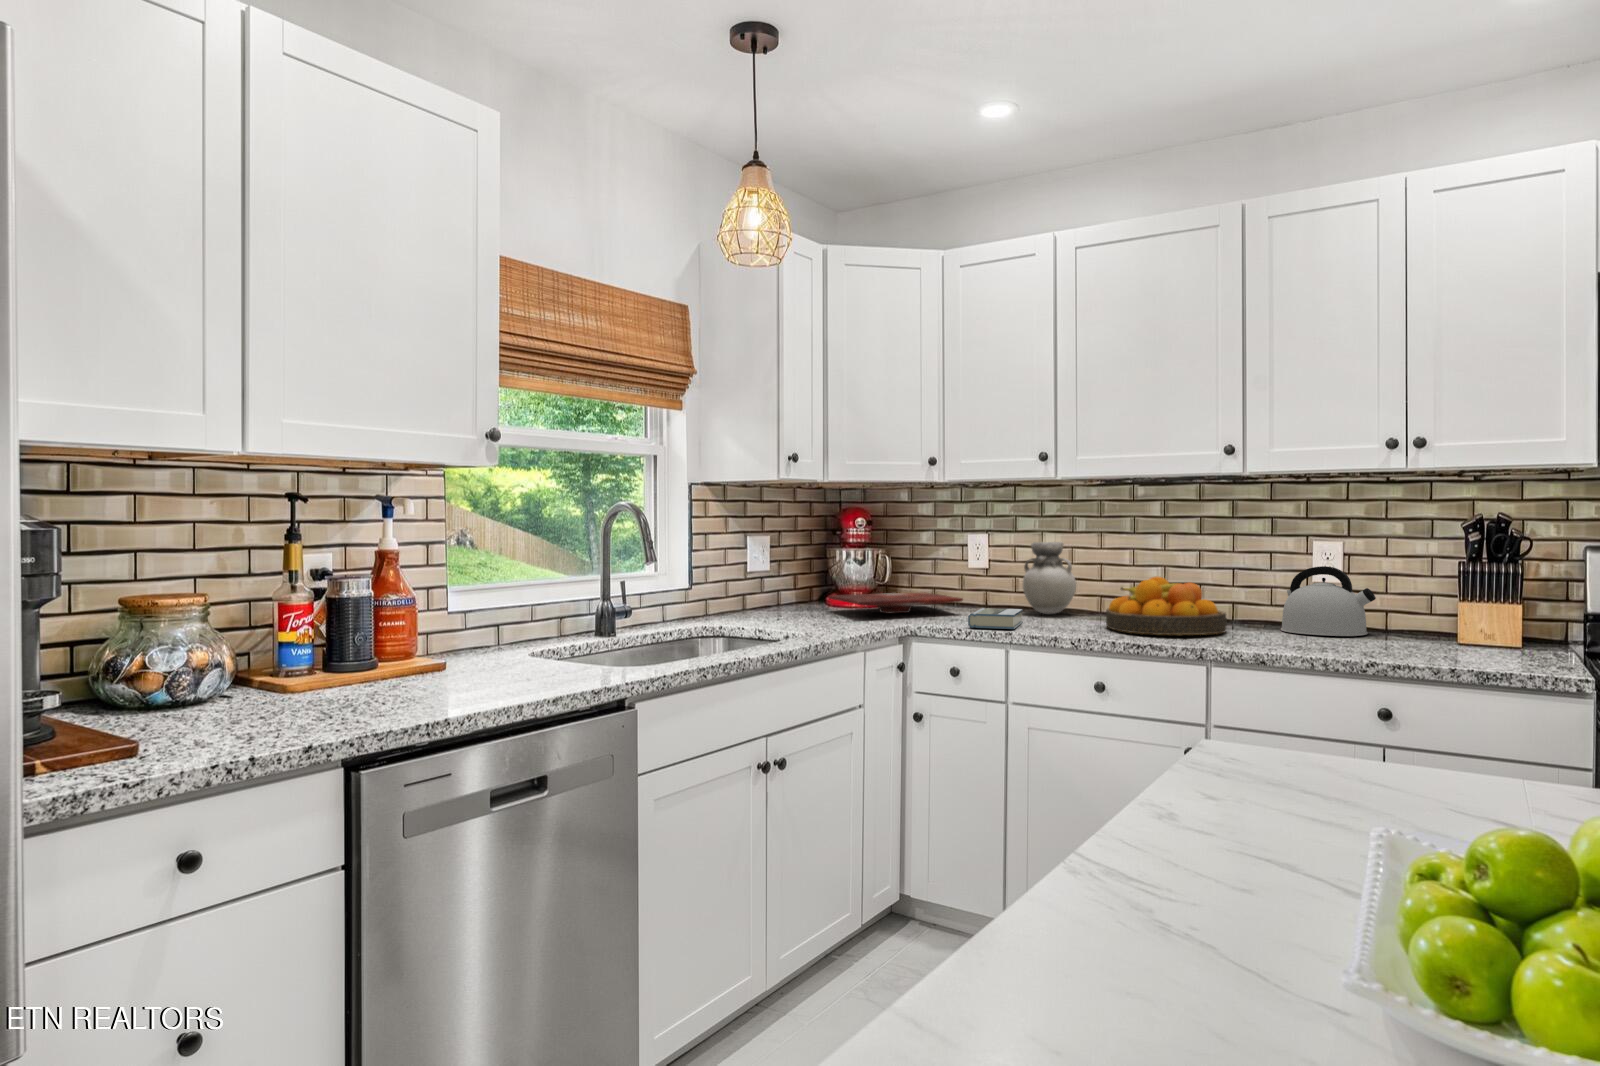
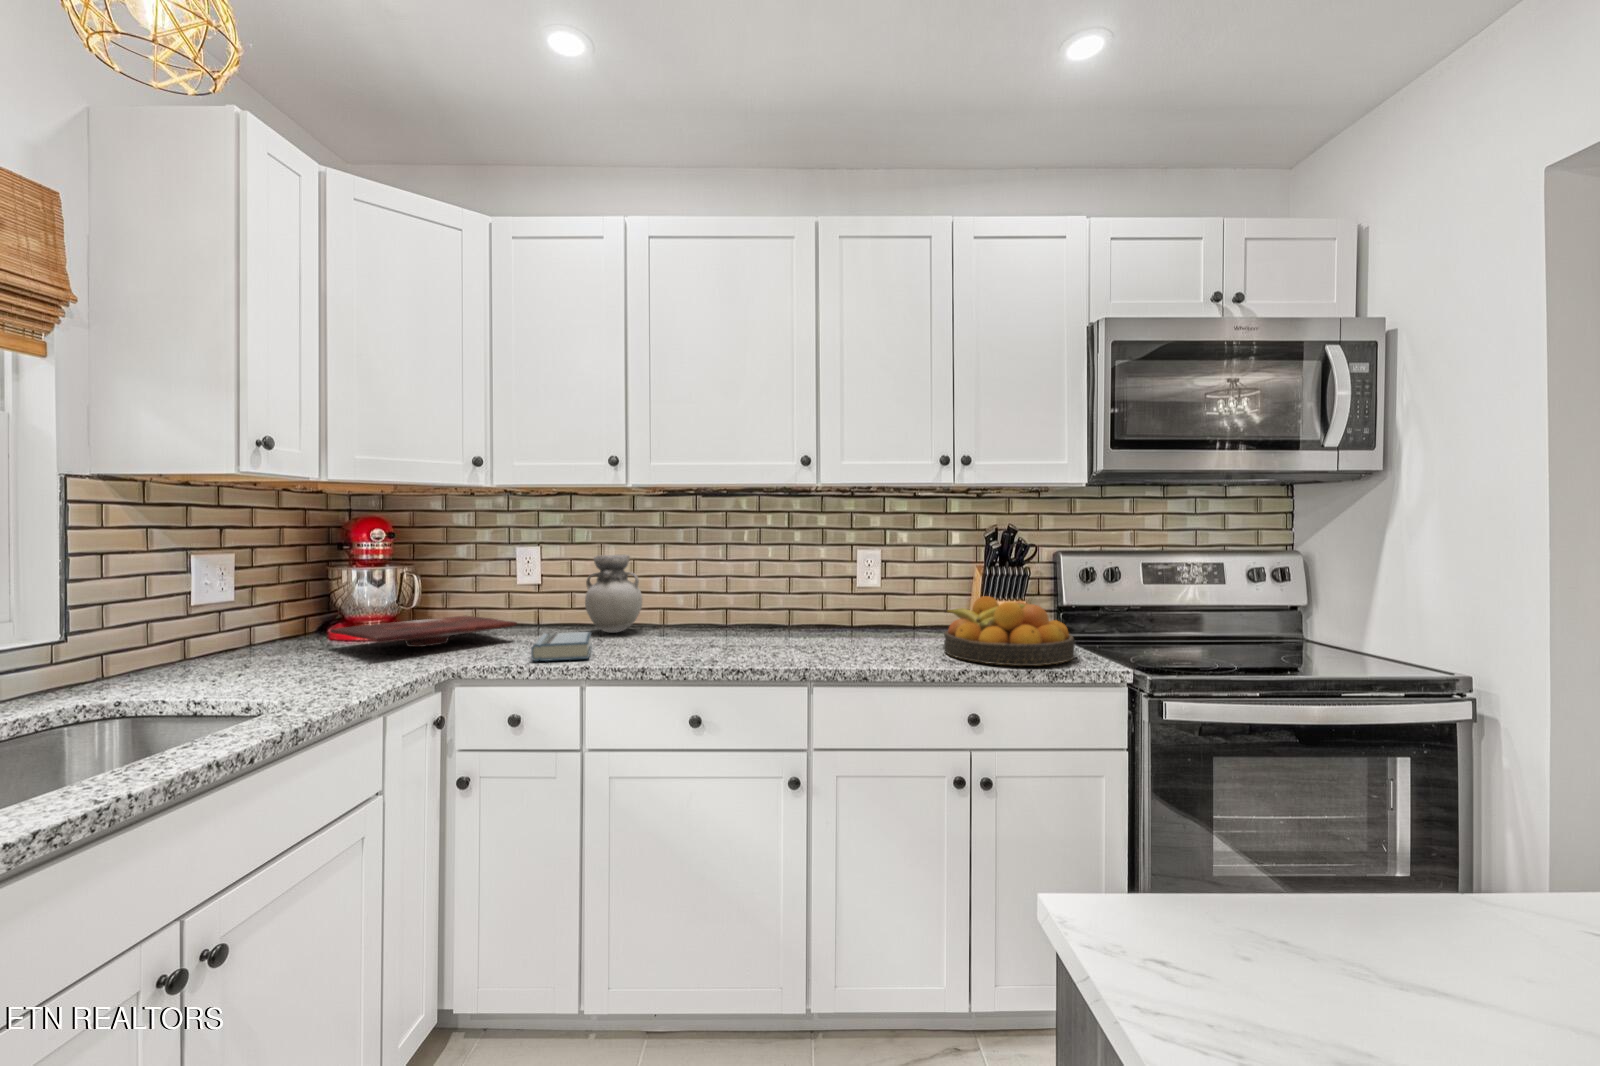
kettle: present [1281,566,1376,636] -> none [839,574,916,639]
fruit bowl: present [1106,577,1227,635] -> present [944,596,1075,666]

